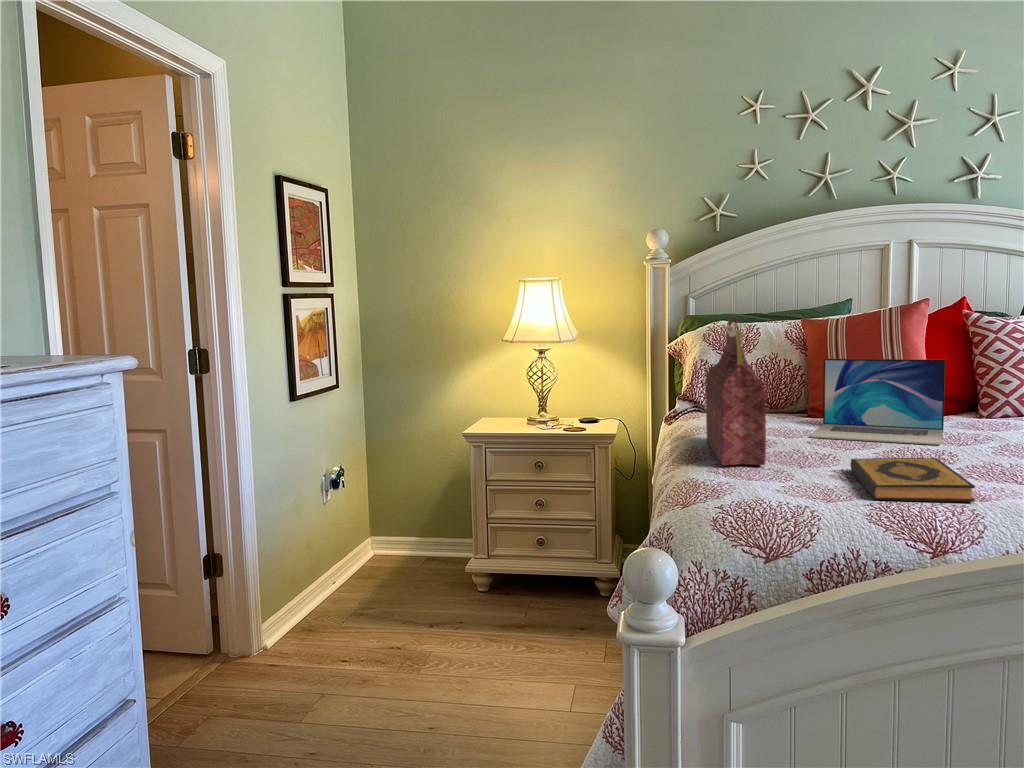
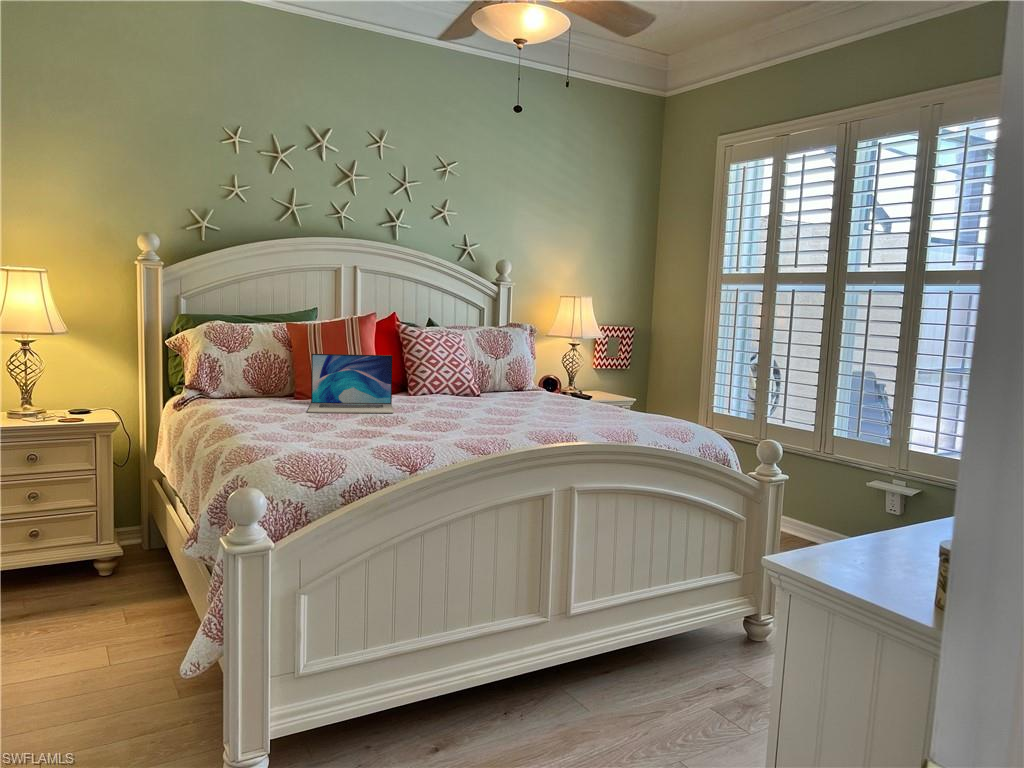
handbag: present [706,315,766,465] -> none [231,319,290,433]
hardback book: present [850,458,975,502] -> none [348,419,427,445]

